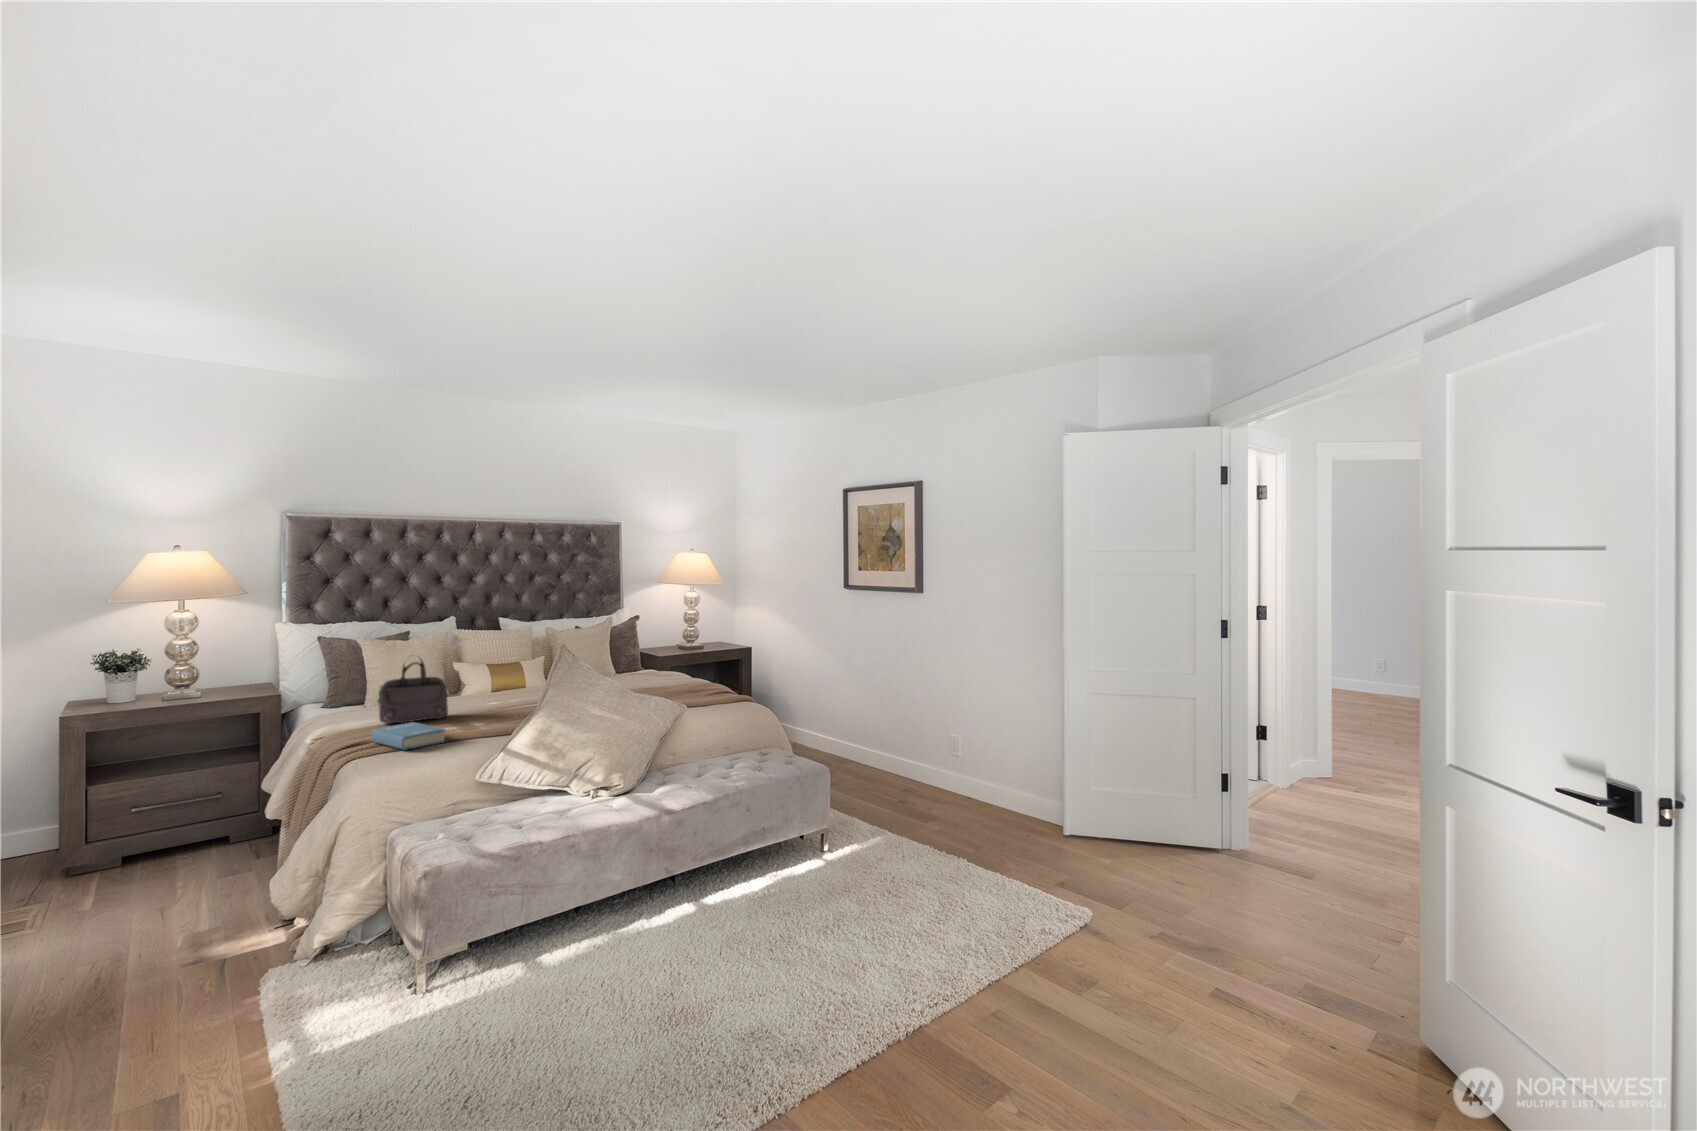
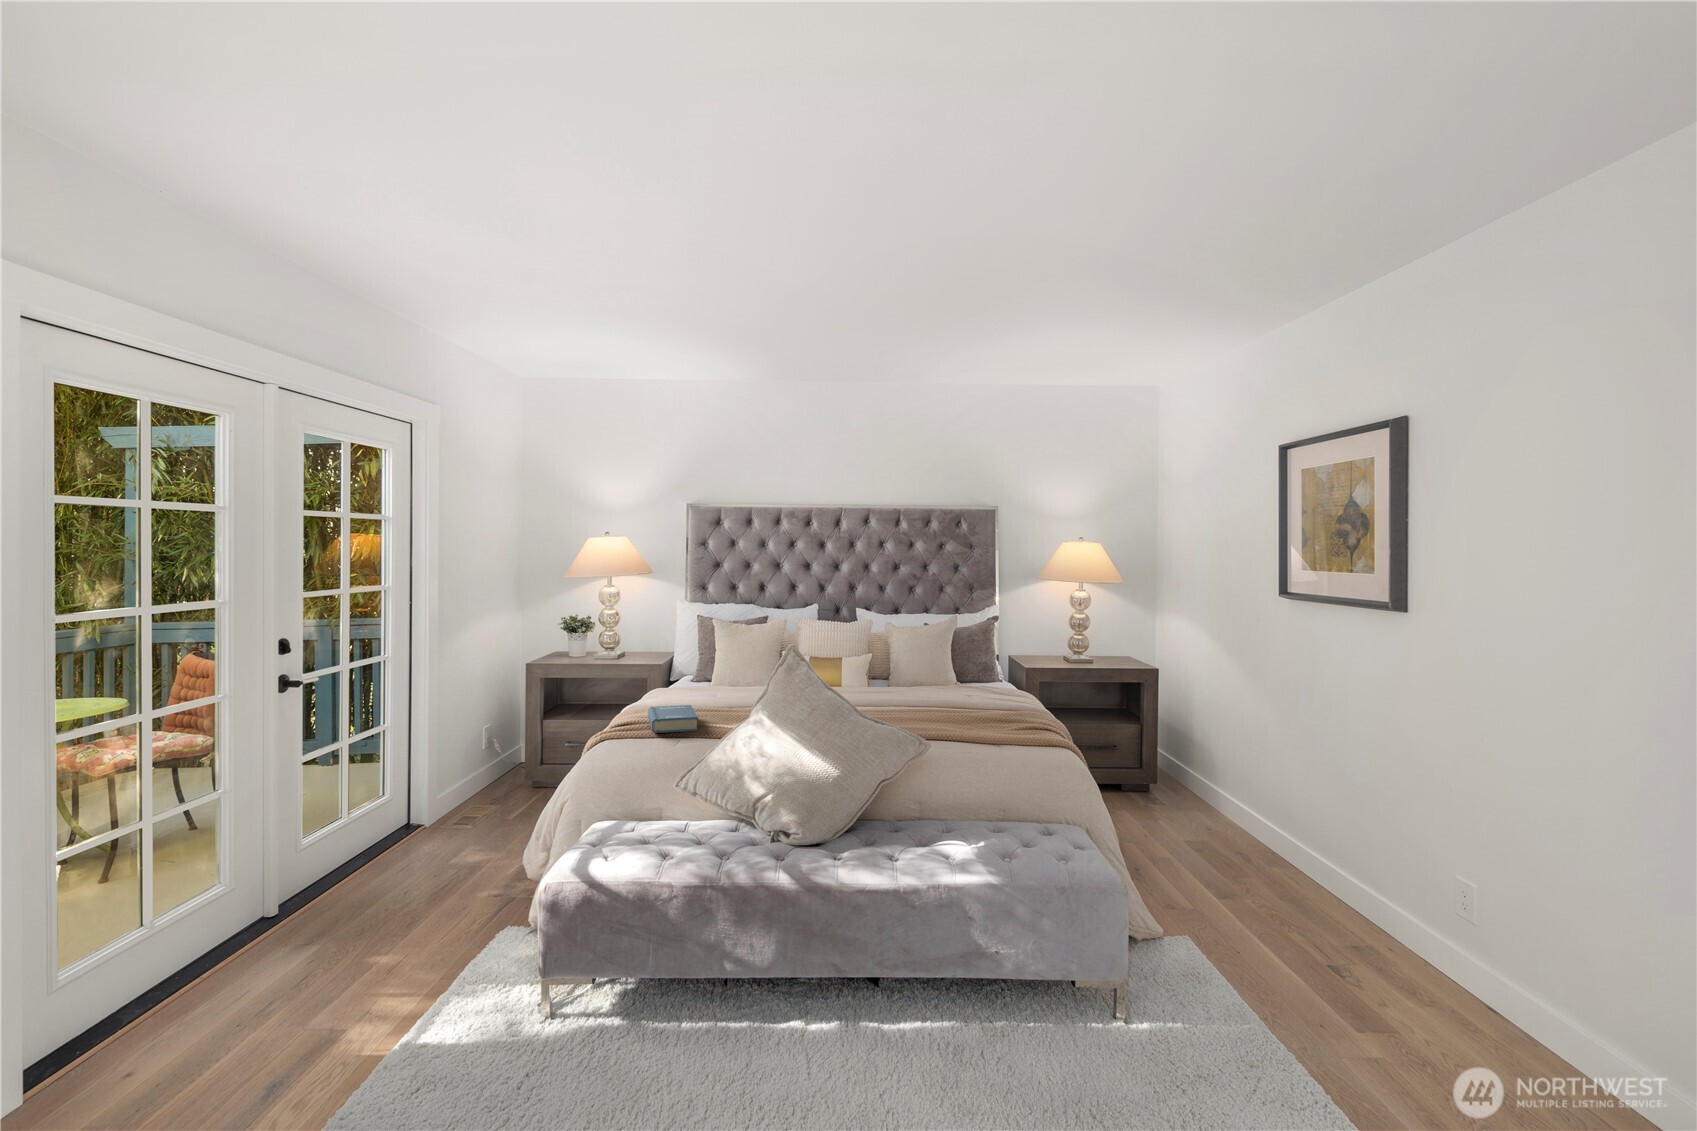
handbag: present [378,659,448,724] -> none [681,637,743,705]

